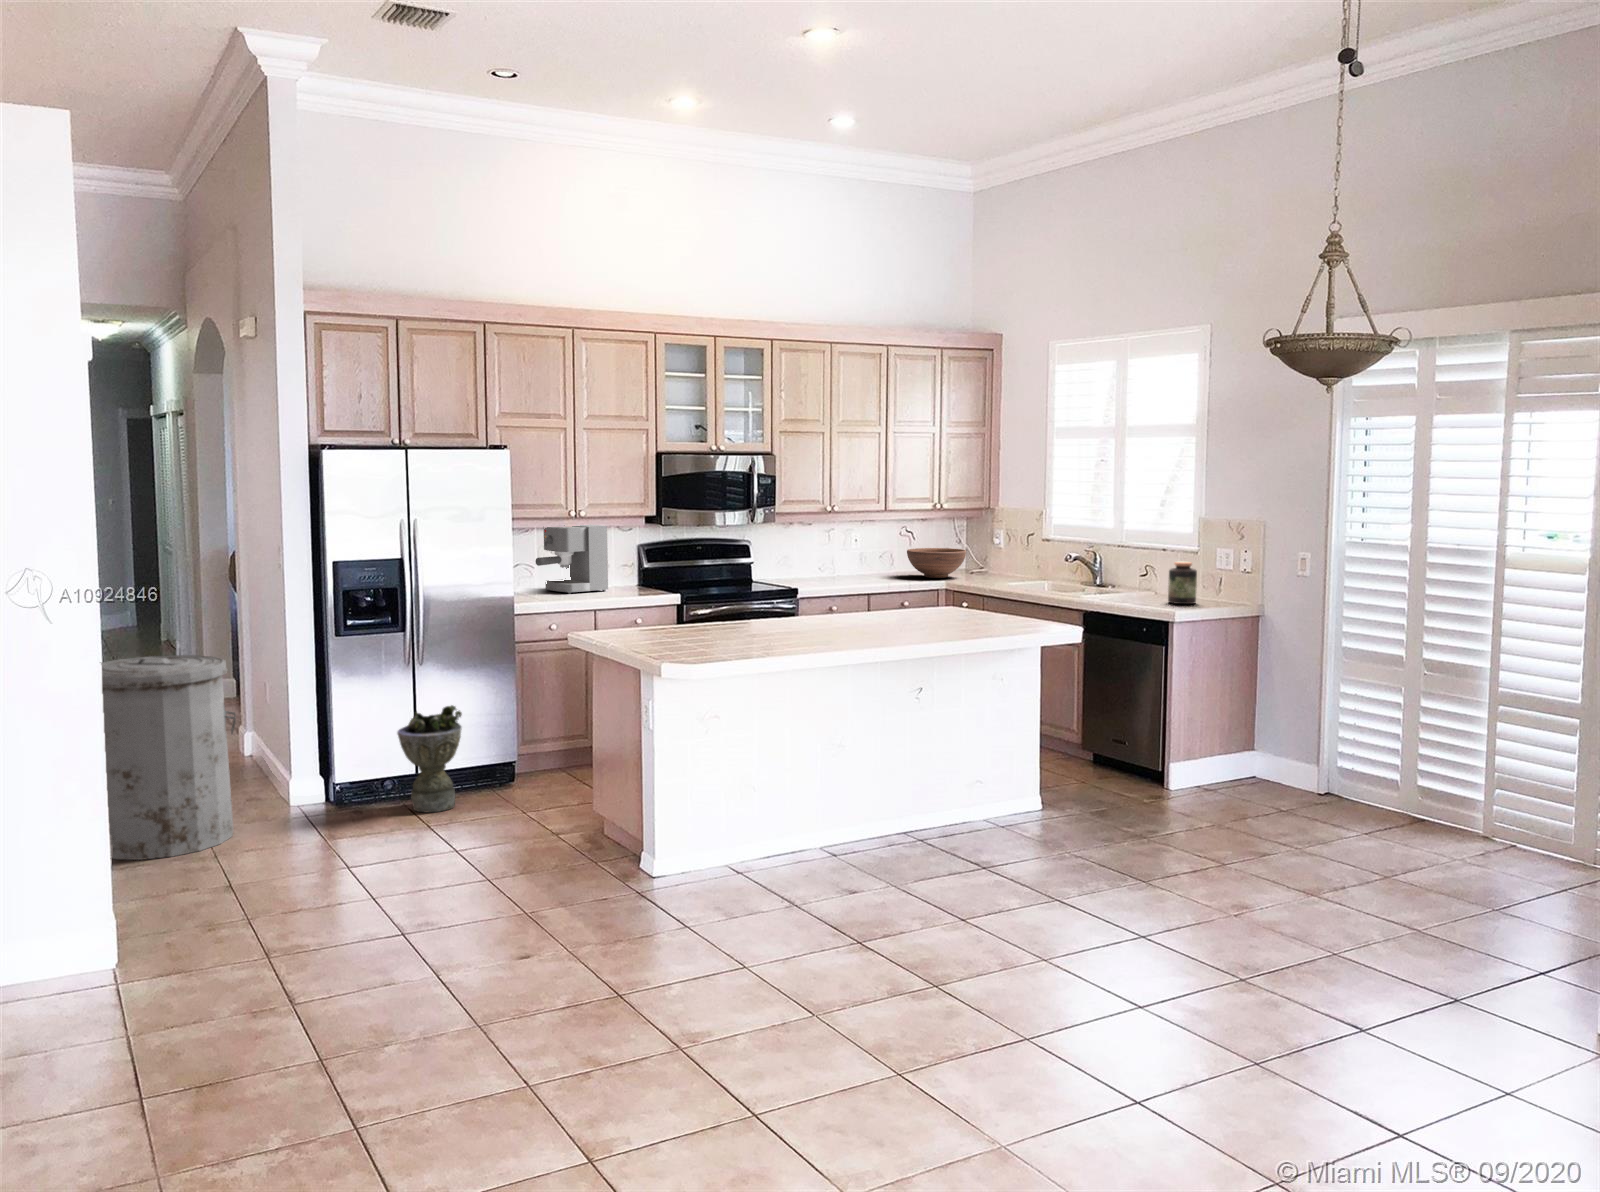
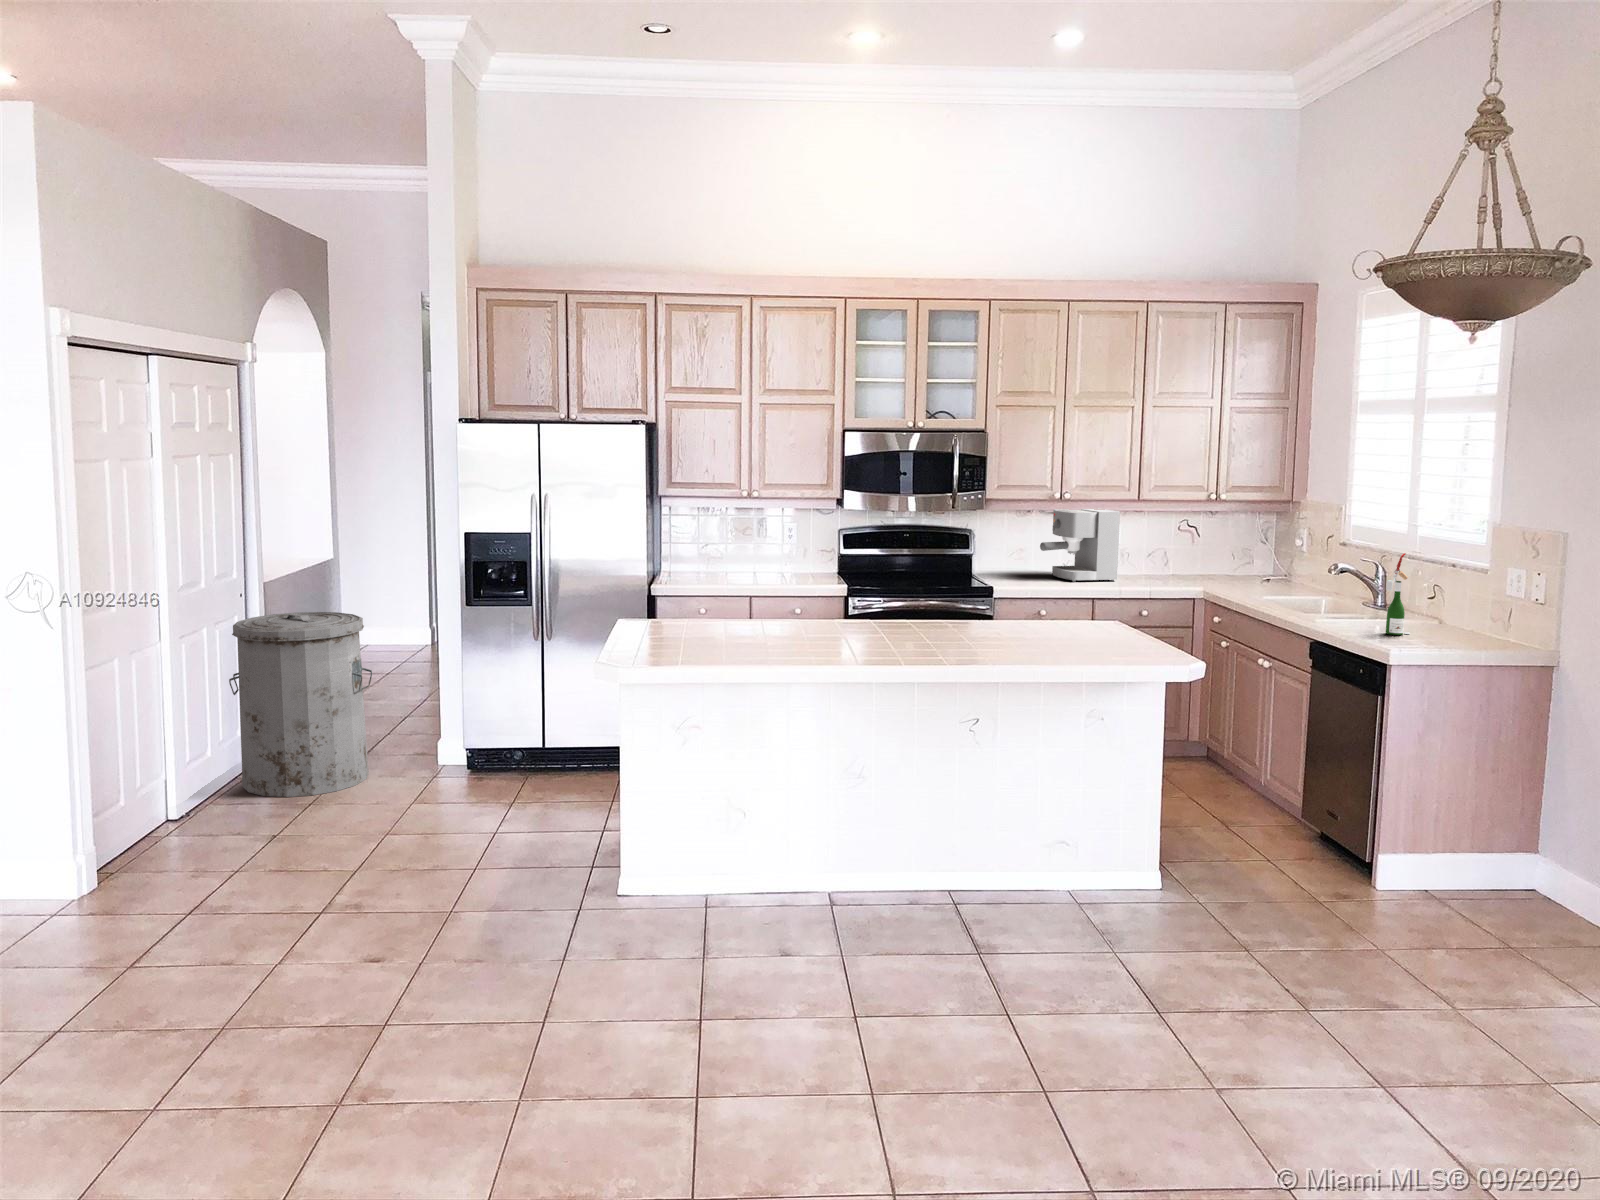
coffee maker: present [535,525,608,594] -> present [1040,509,1120,582]
wine bottle: none [1133,540,1149,600] -> present [1386,553,1410,635]
fruit bowl: present [907,548,966,578] -> none [1162,547,1237,584]
jar: present [1168,562,1197,604] -> none [1424,587,1469,647]
planter: present [397,705,462,812] -> none [512,683,575,788]

